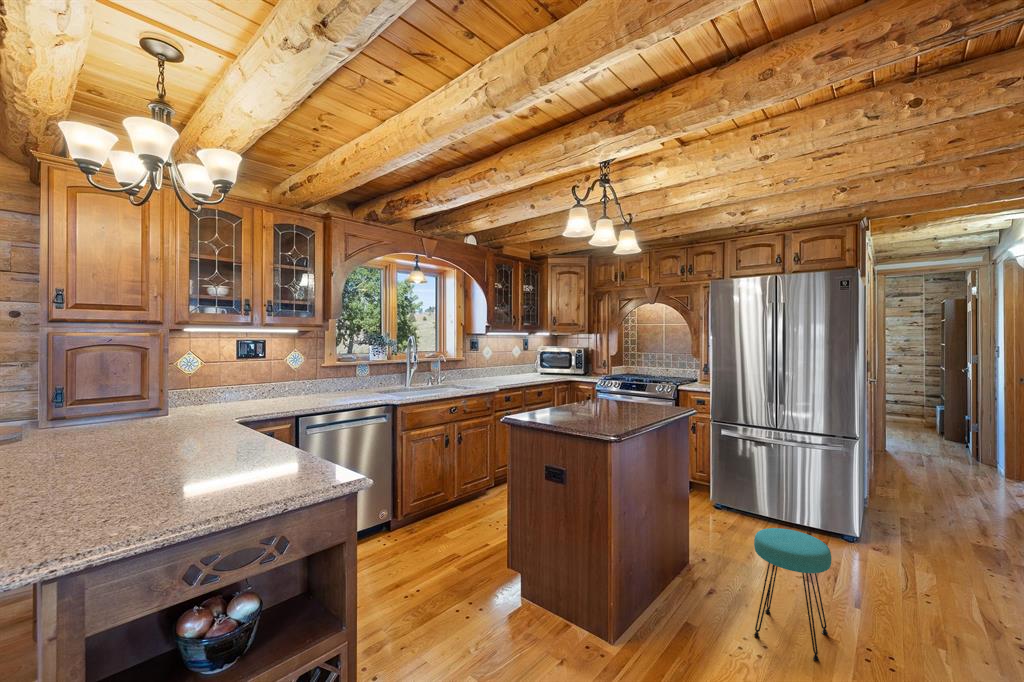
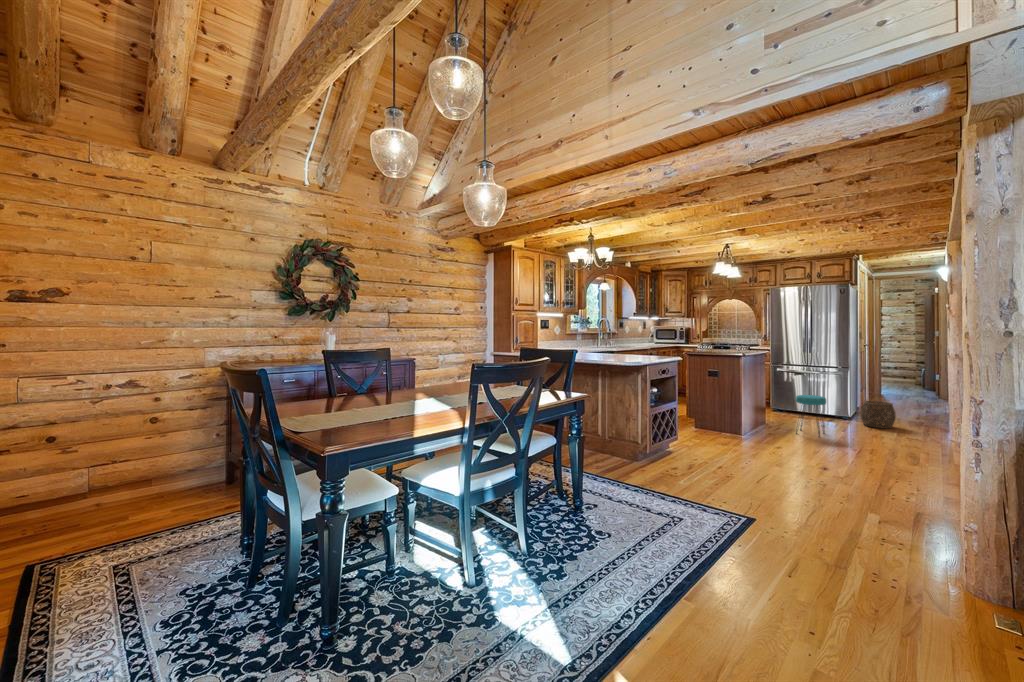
woven basket: none [896,521,984,598] -> present [861,401,896,428]

